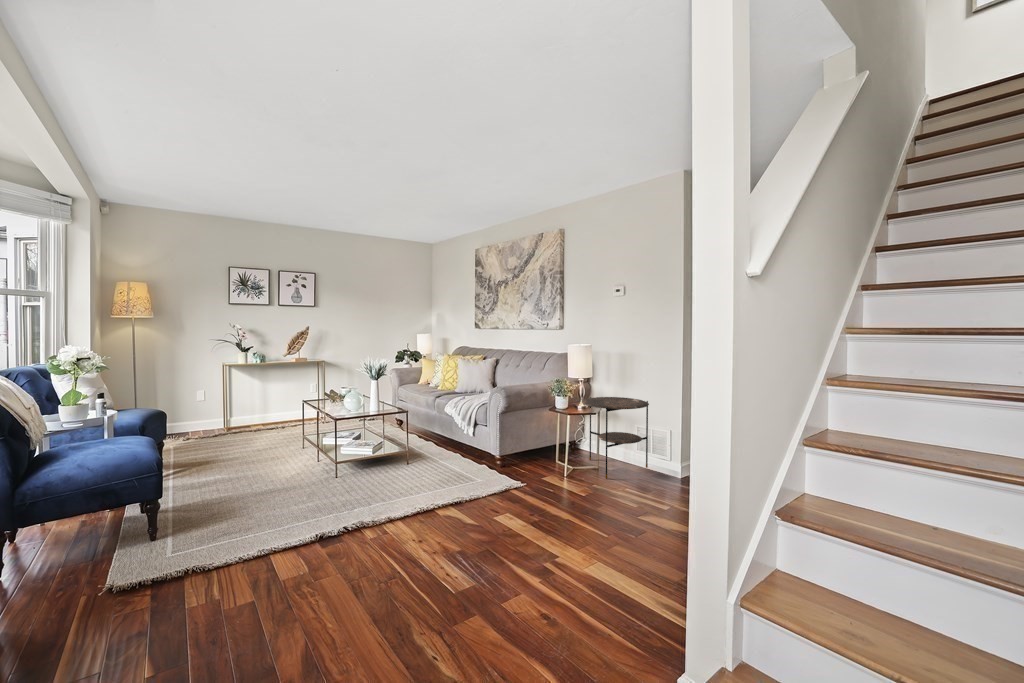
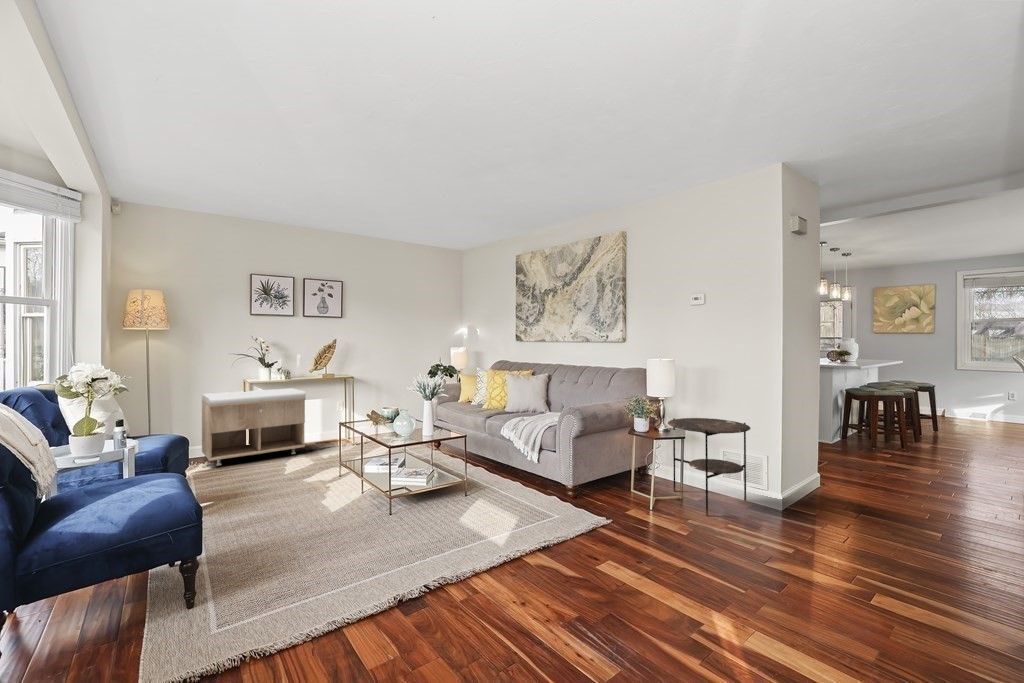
storage bench: none [186,370,280,437] -> present [202,388,306,466]

